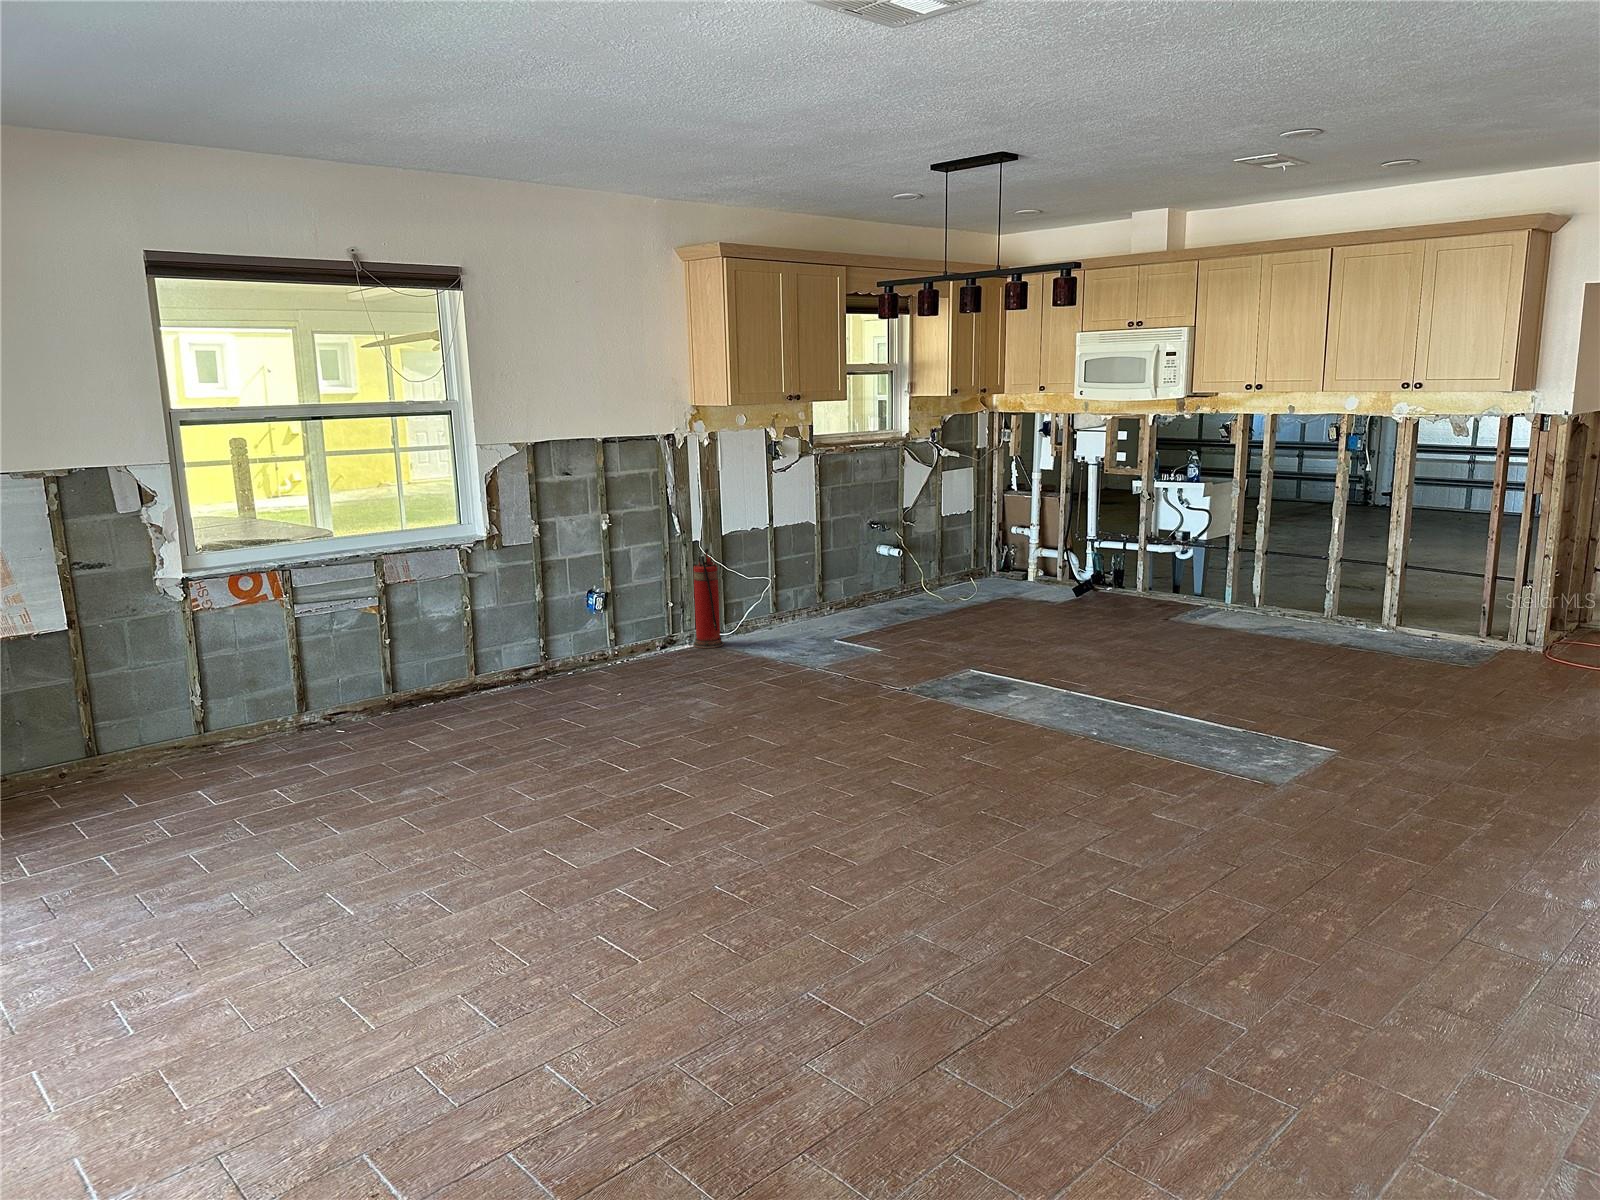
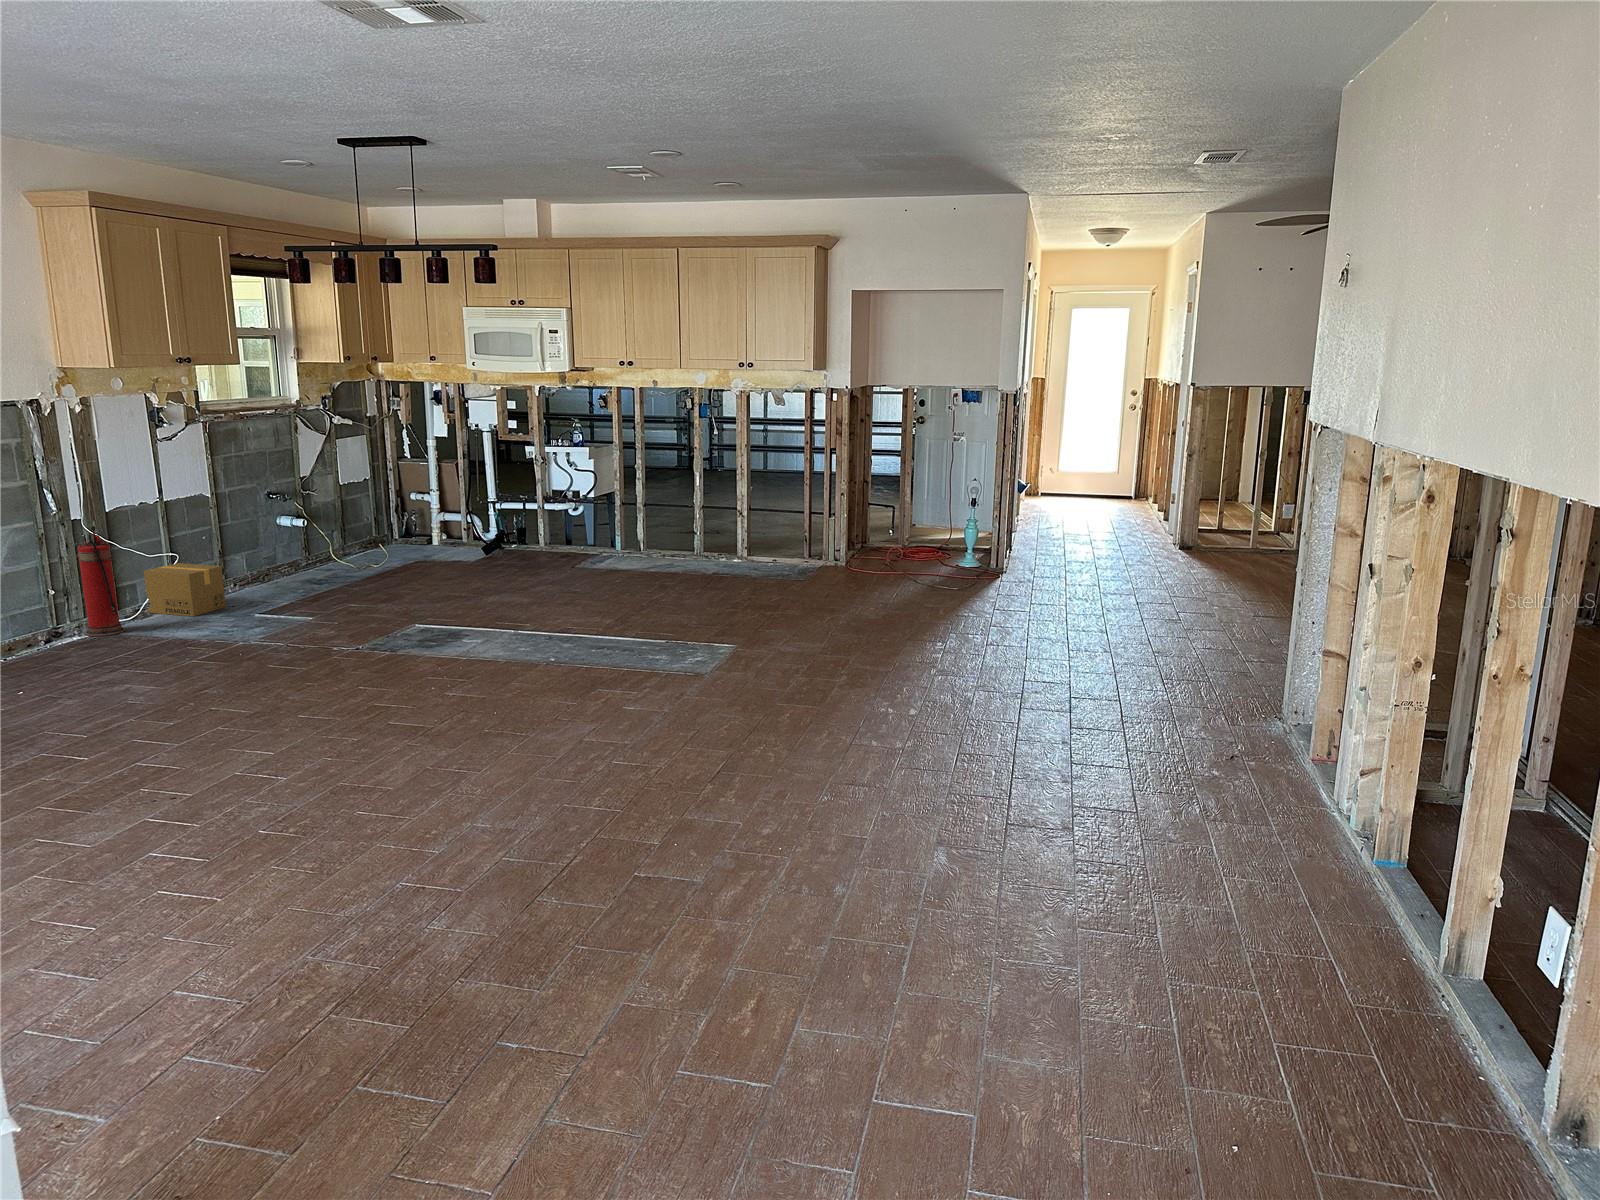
cardboard box: none [749,585,812,637] -> present [144,563,226,616]

